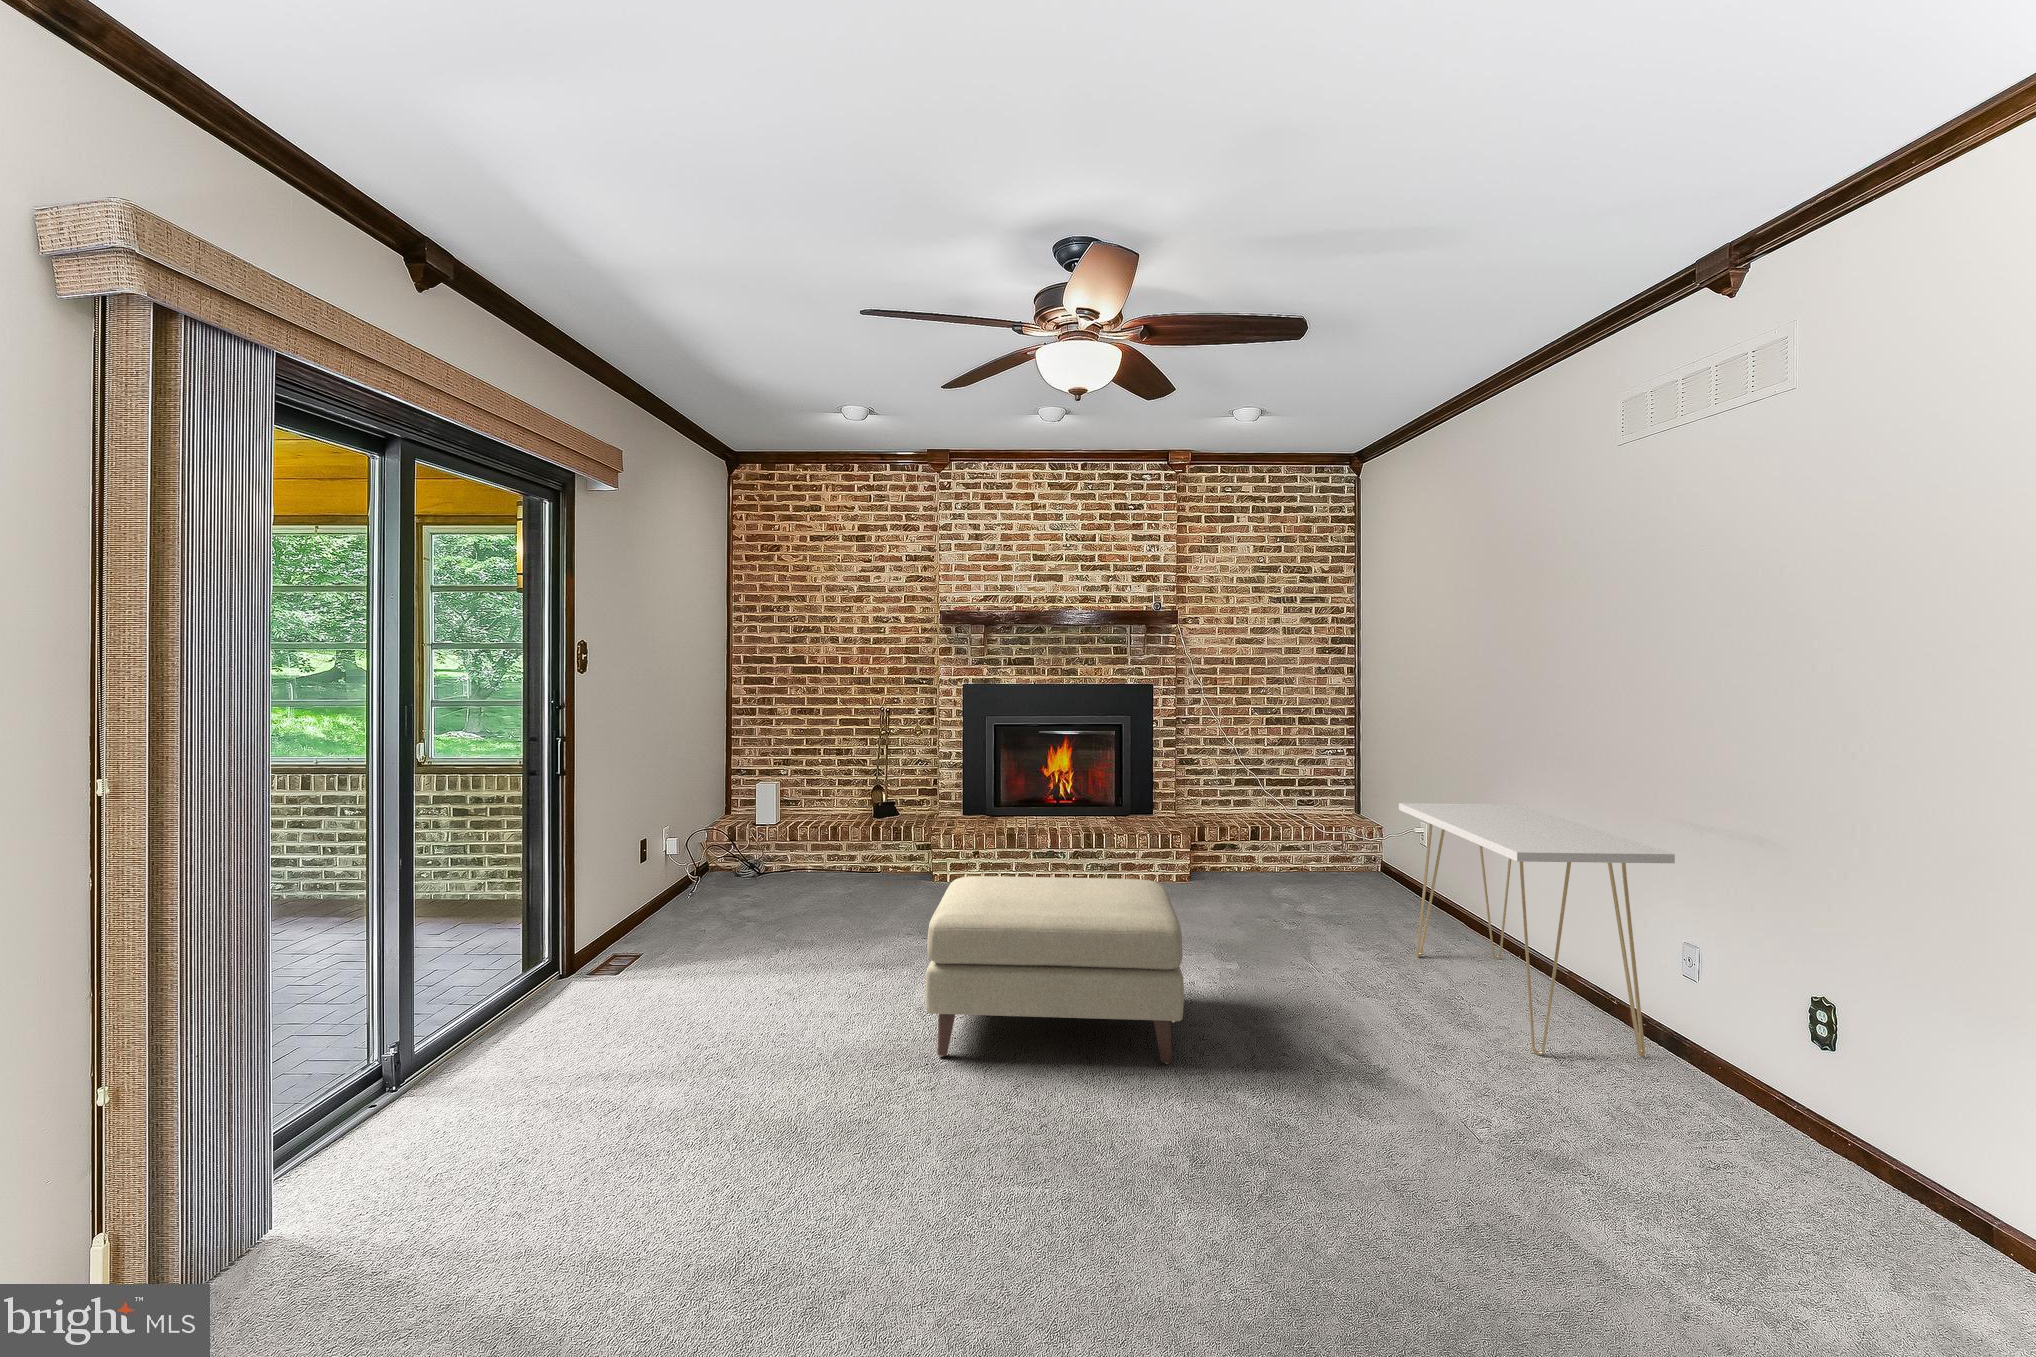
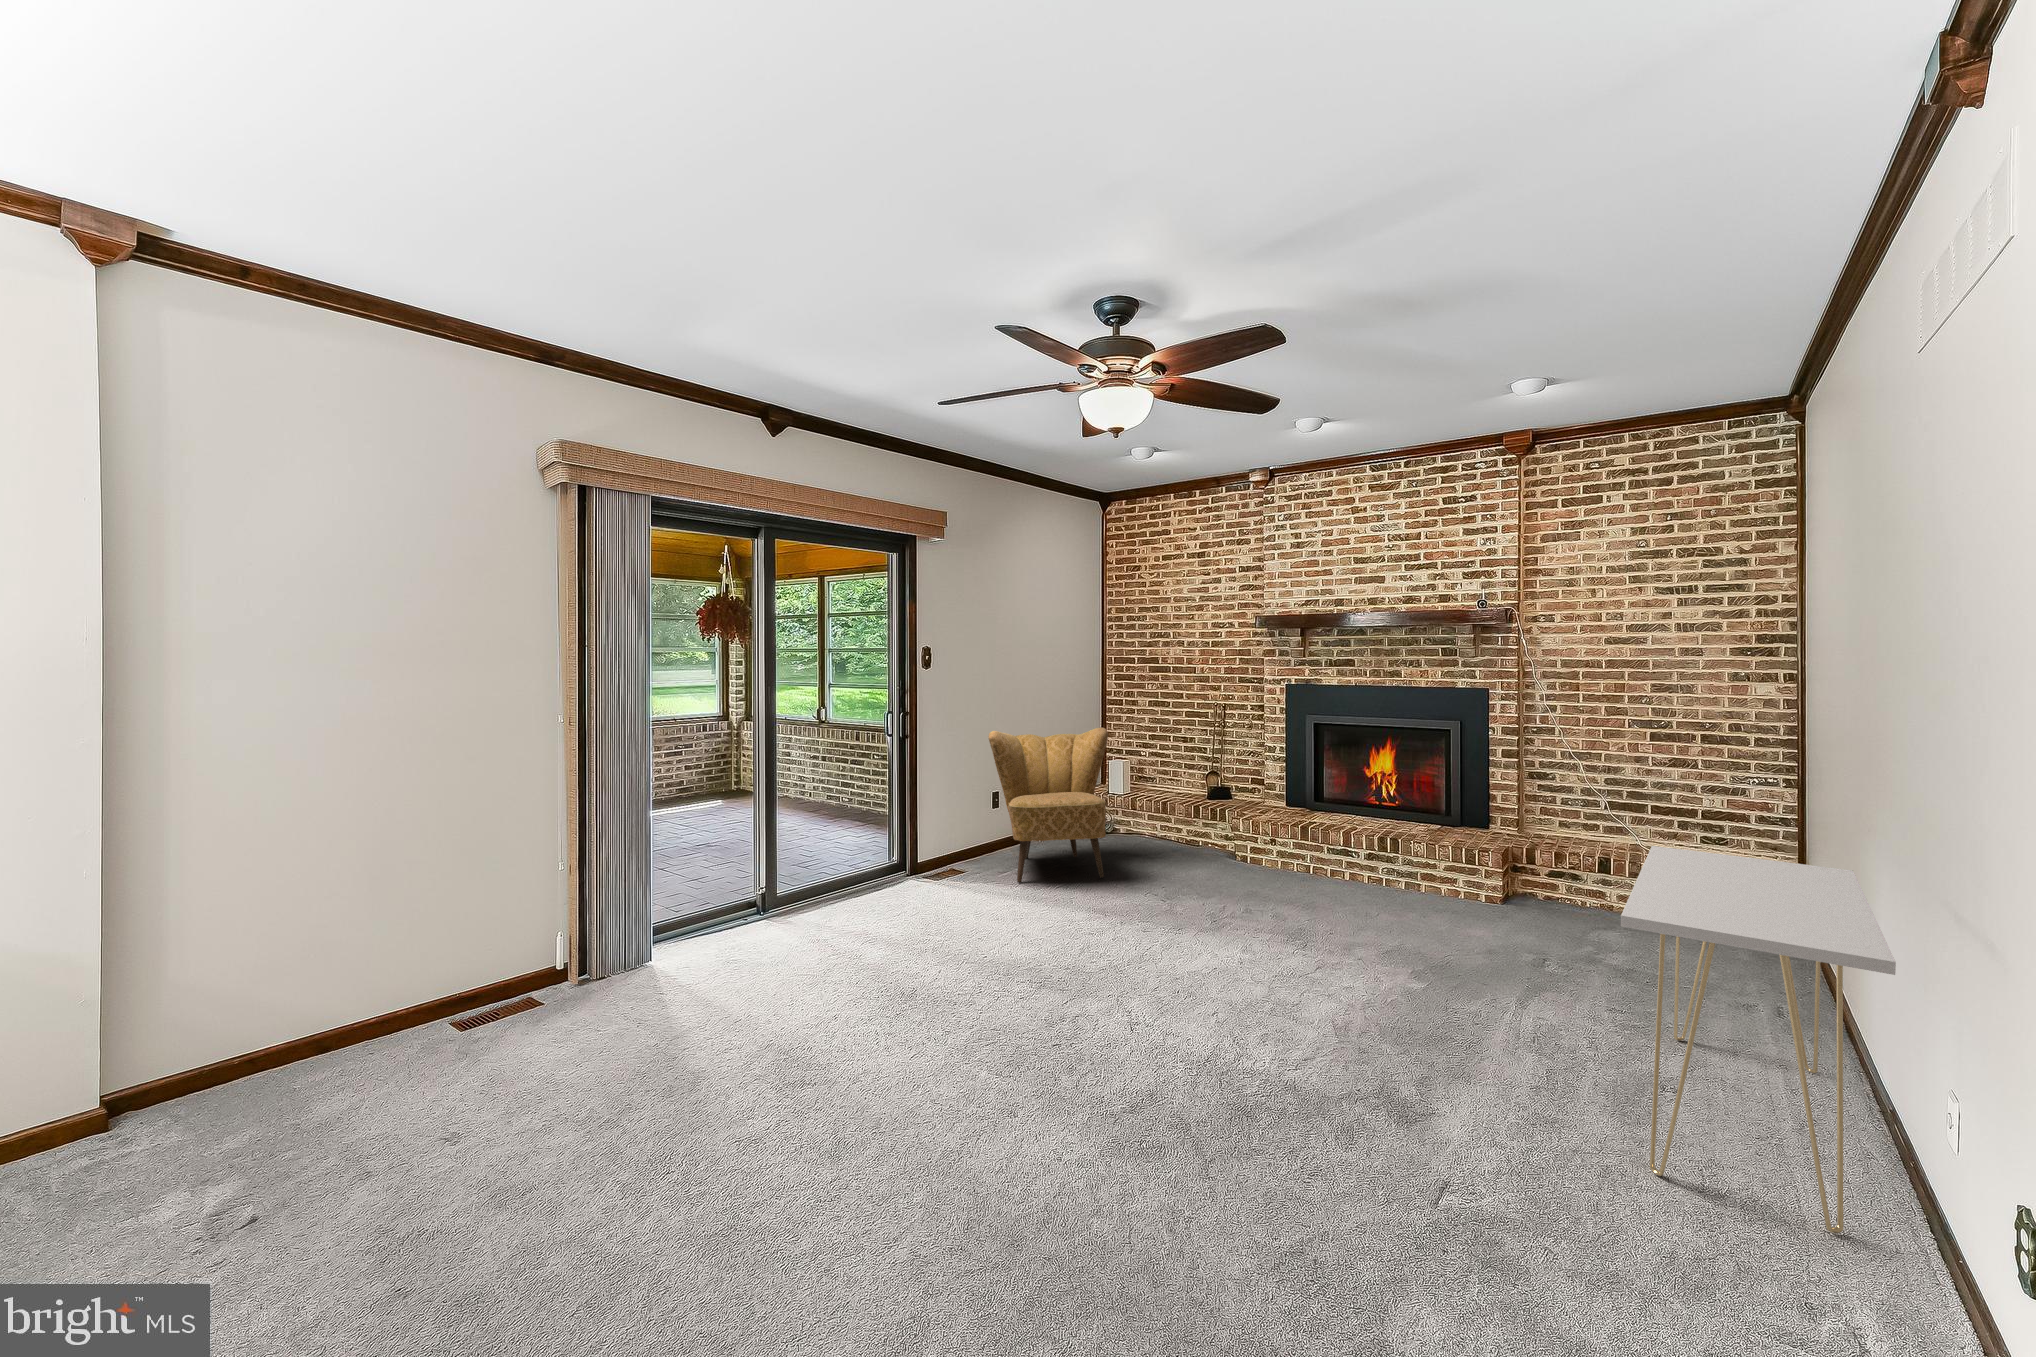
armchair: none [648,739,825,947] -> present [988,727,1108,882]
ottoman: present [926,876,1184,1064] -> none [1037,852,1293,1046]

